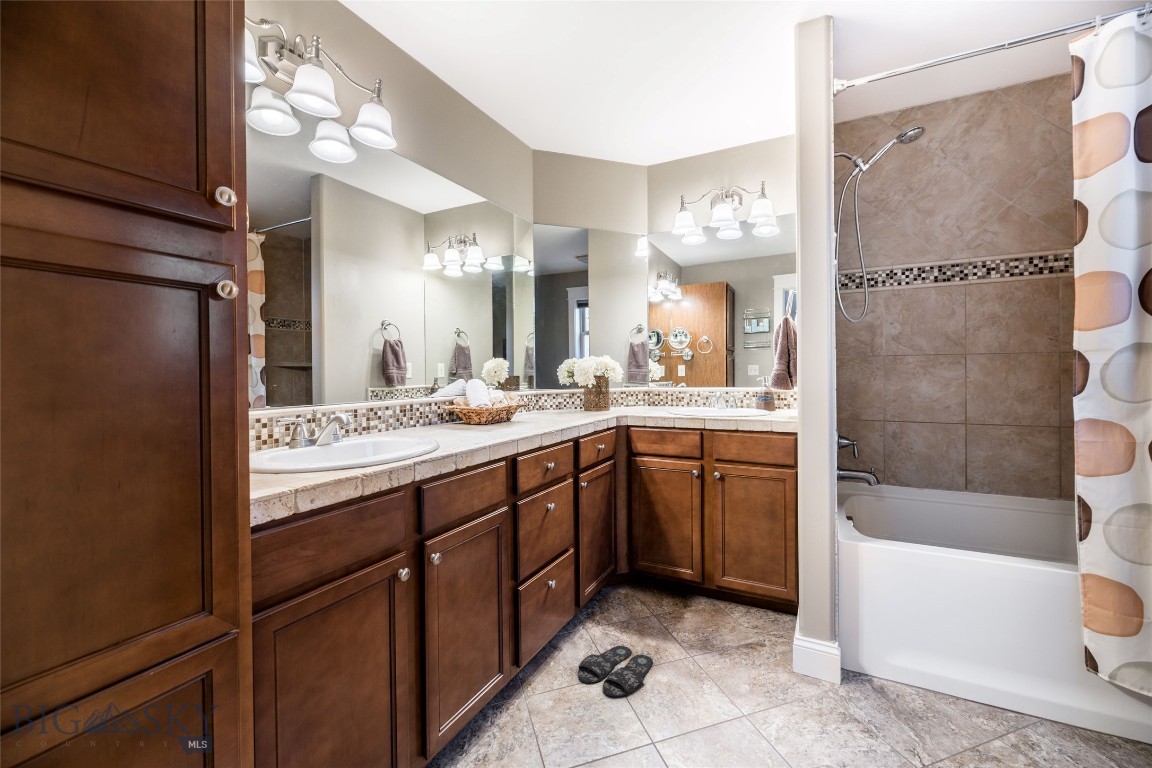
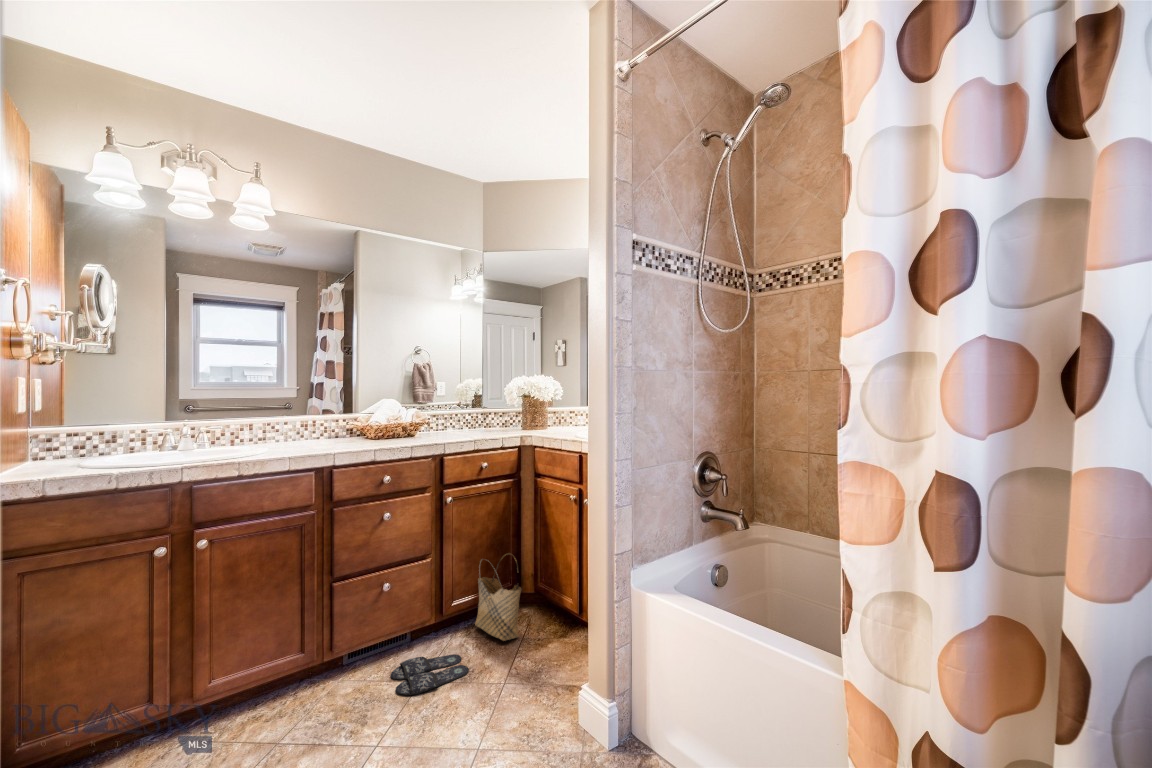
woven basket: none [604,536,661,624] -> present [475,553,522,641]

